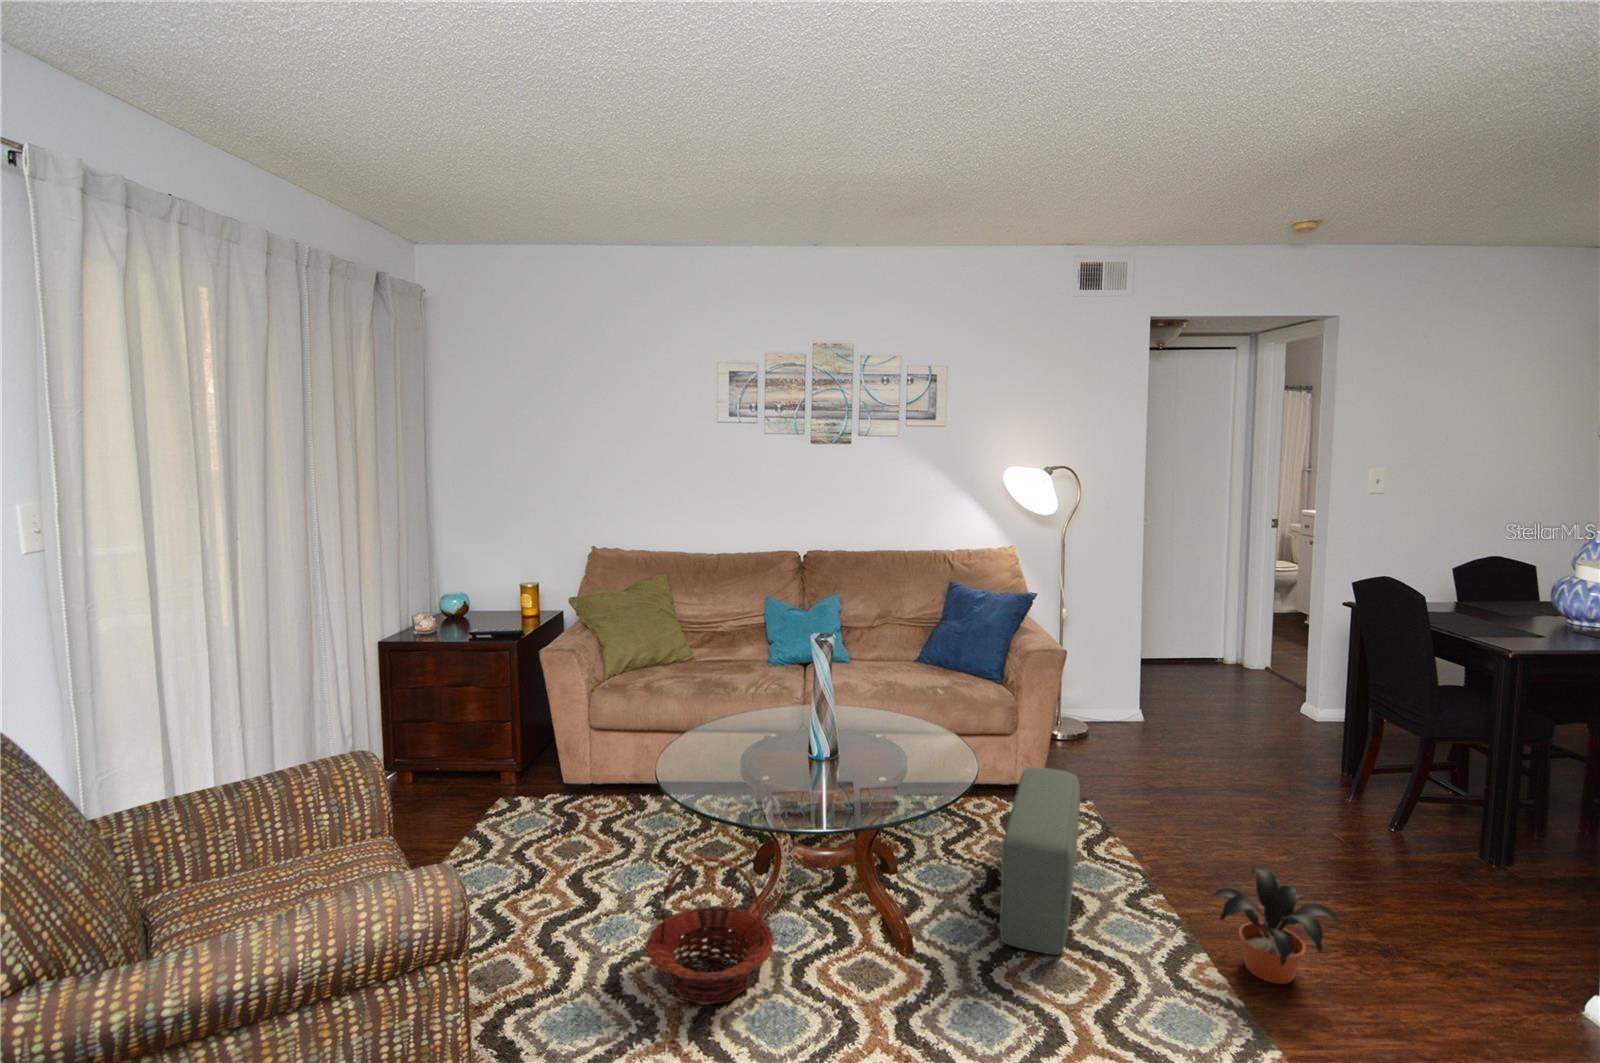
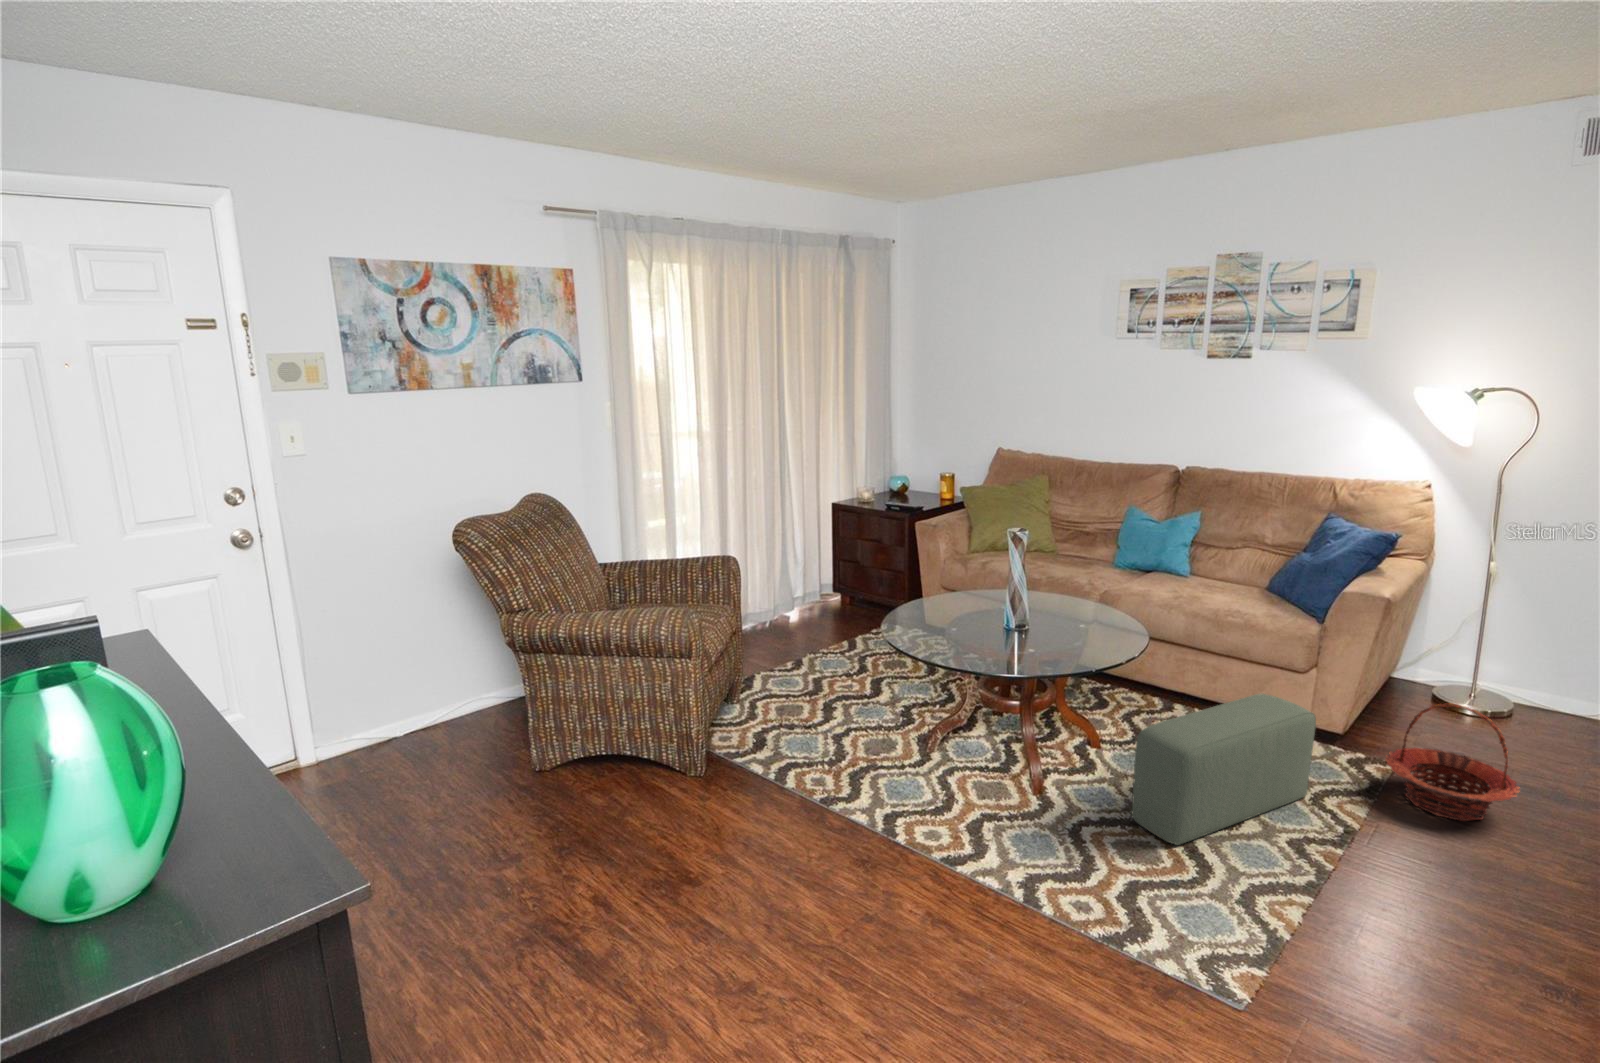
basket: present [645,857,775,1005] -> present [1385,704,1519,821]
potted plant: present [1211,869,1340,984] -> none [1325,841,1482,962]

